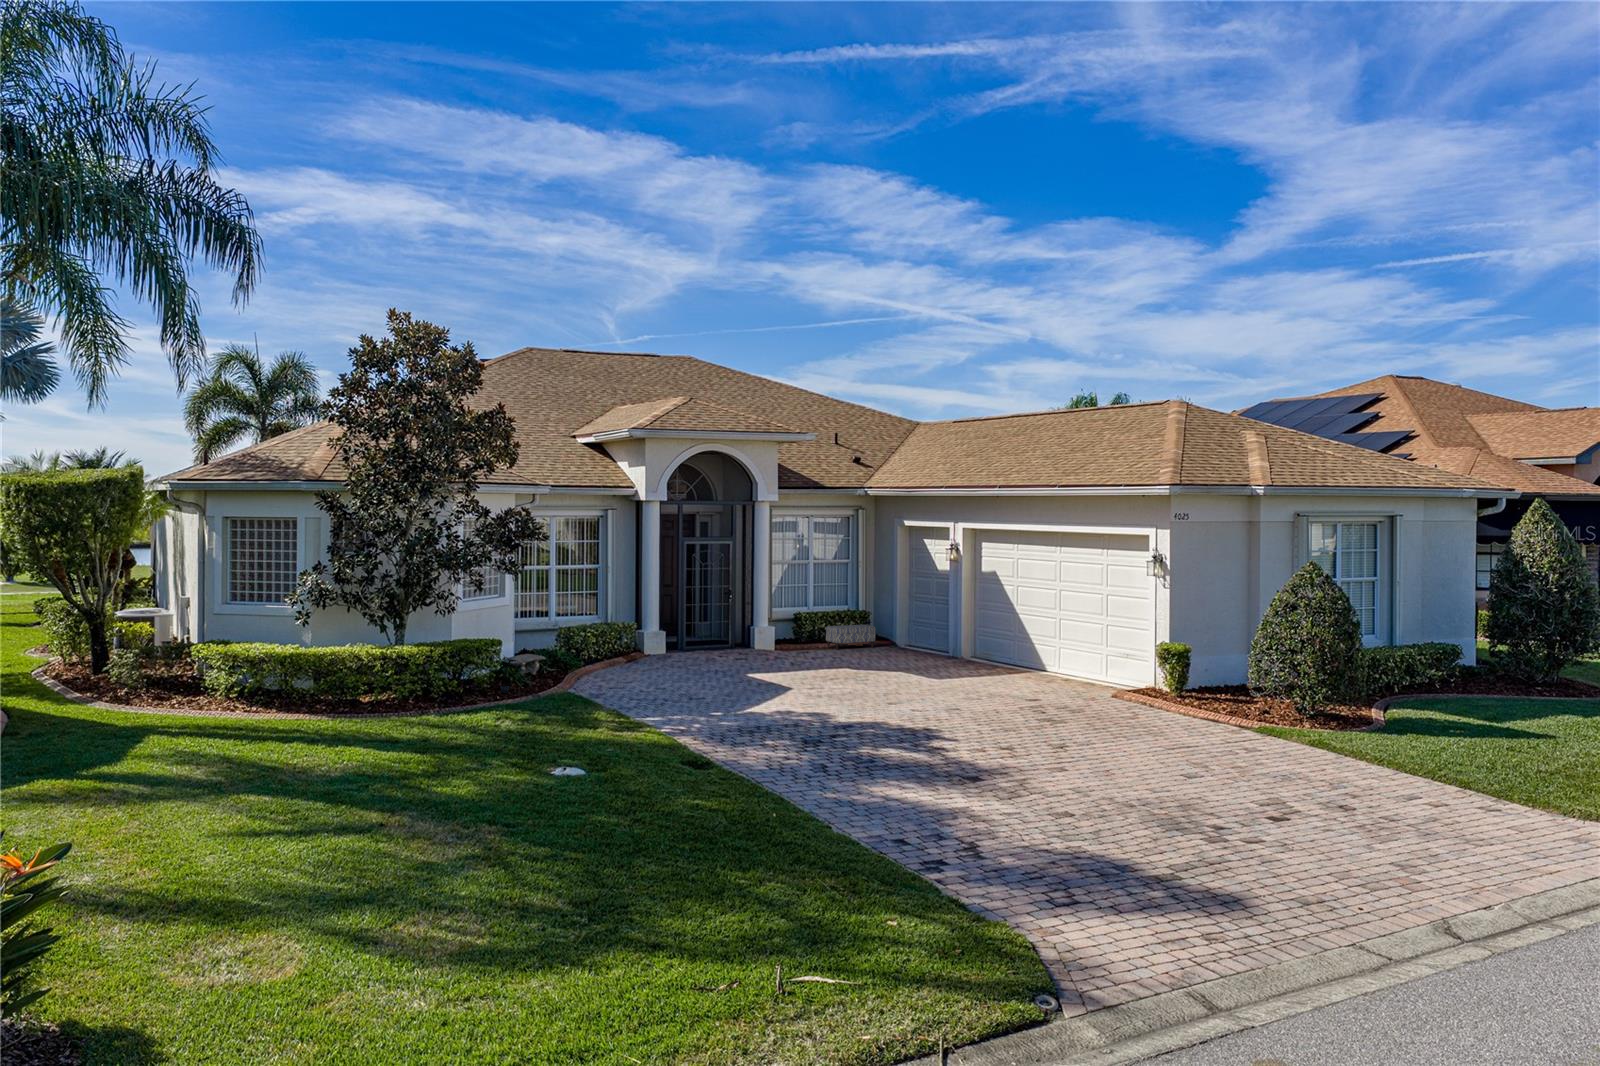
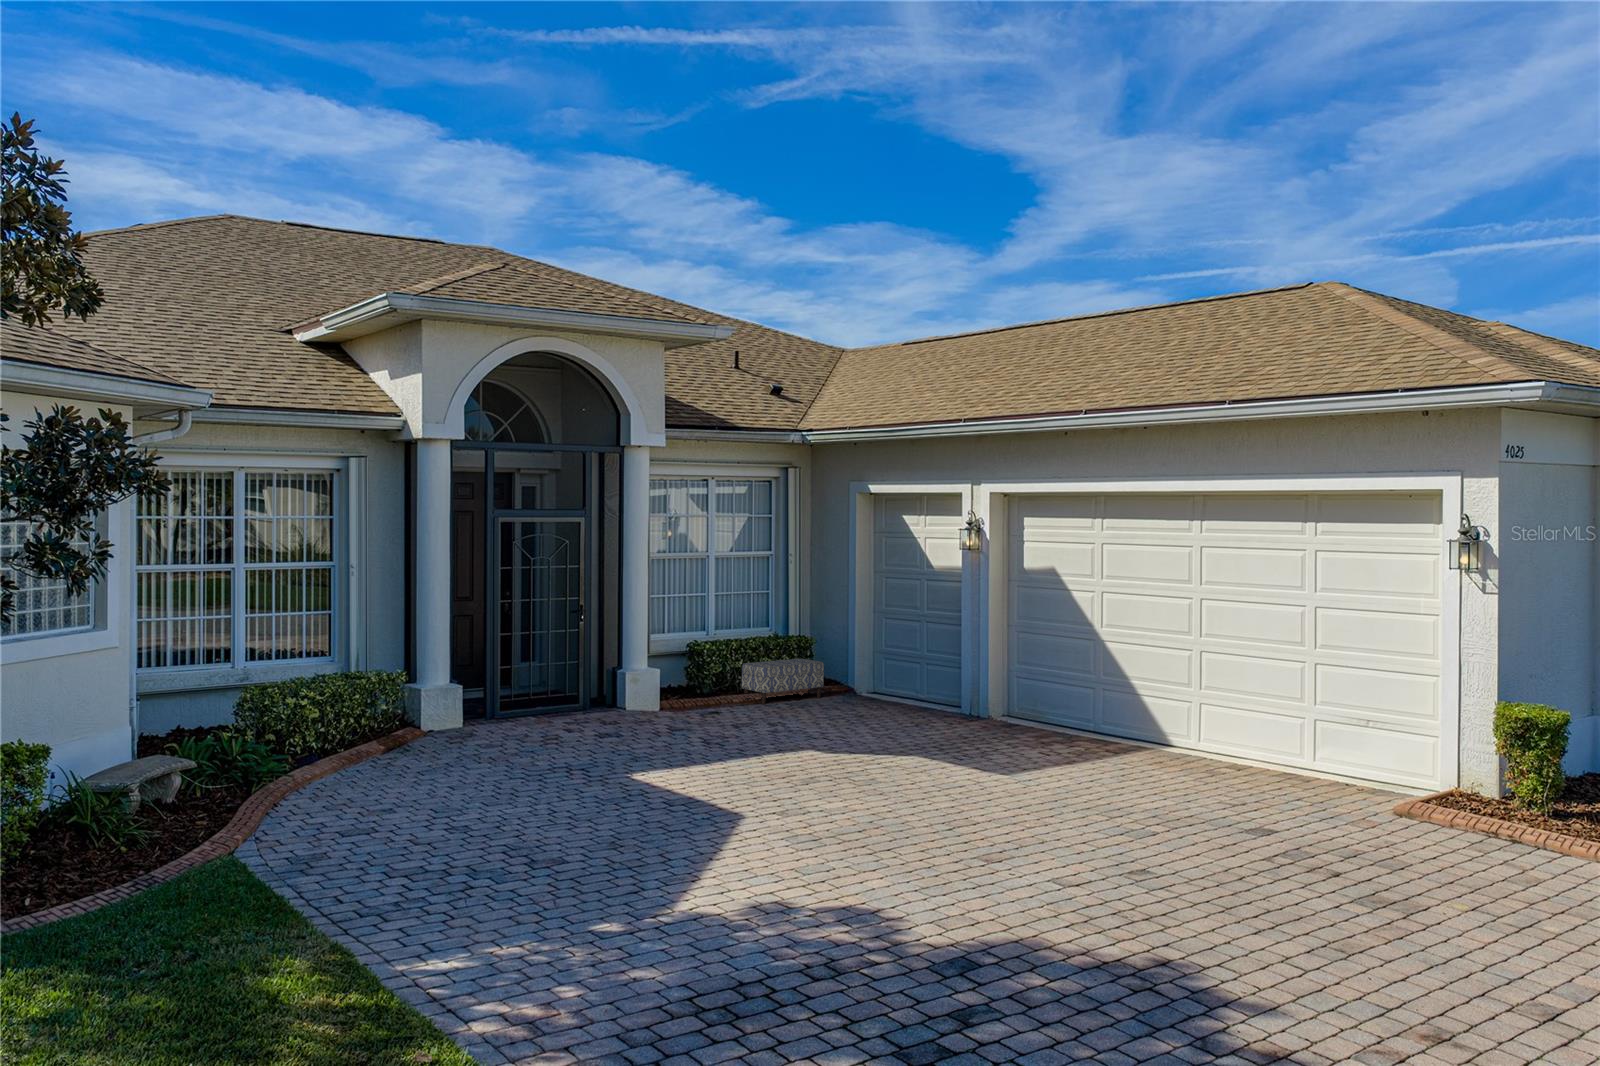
potted plant: present [495,657,516,693] -> none [34,777,106,870]

